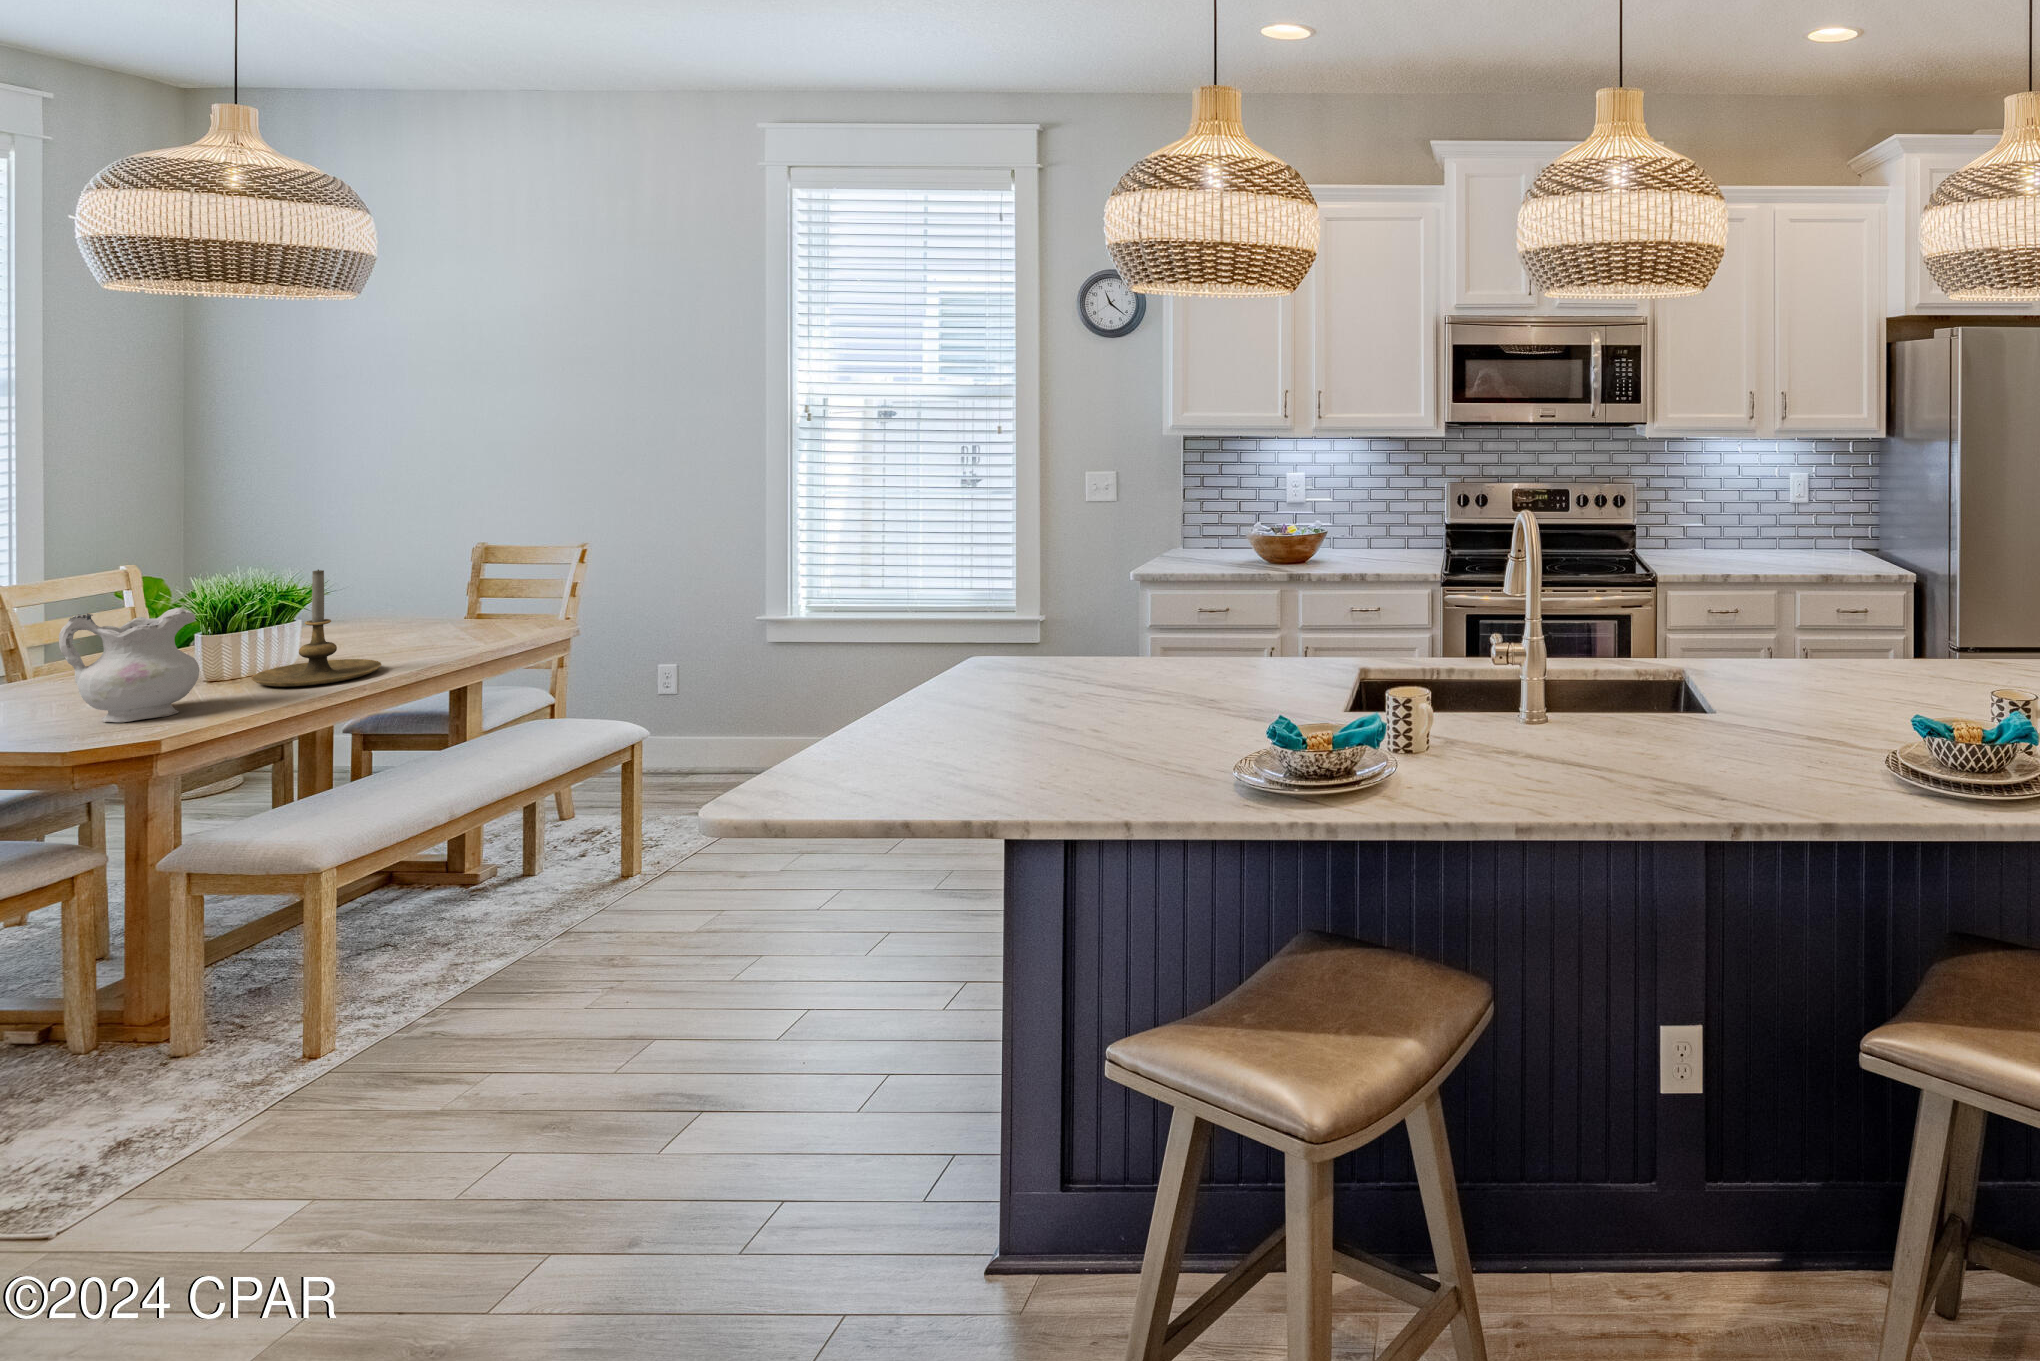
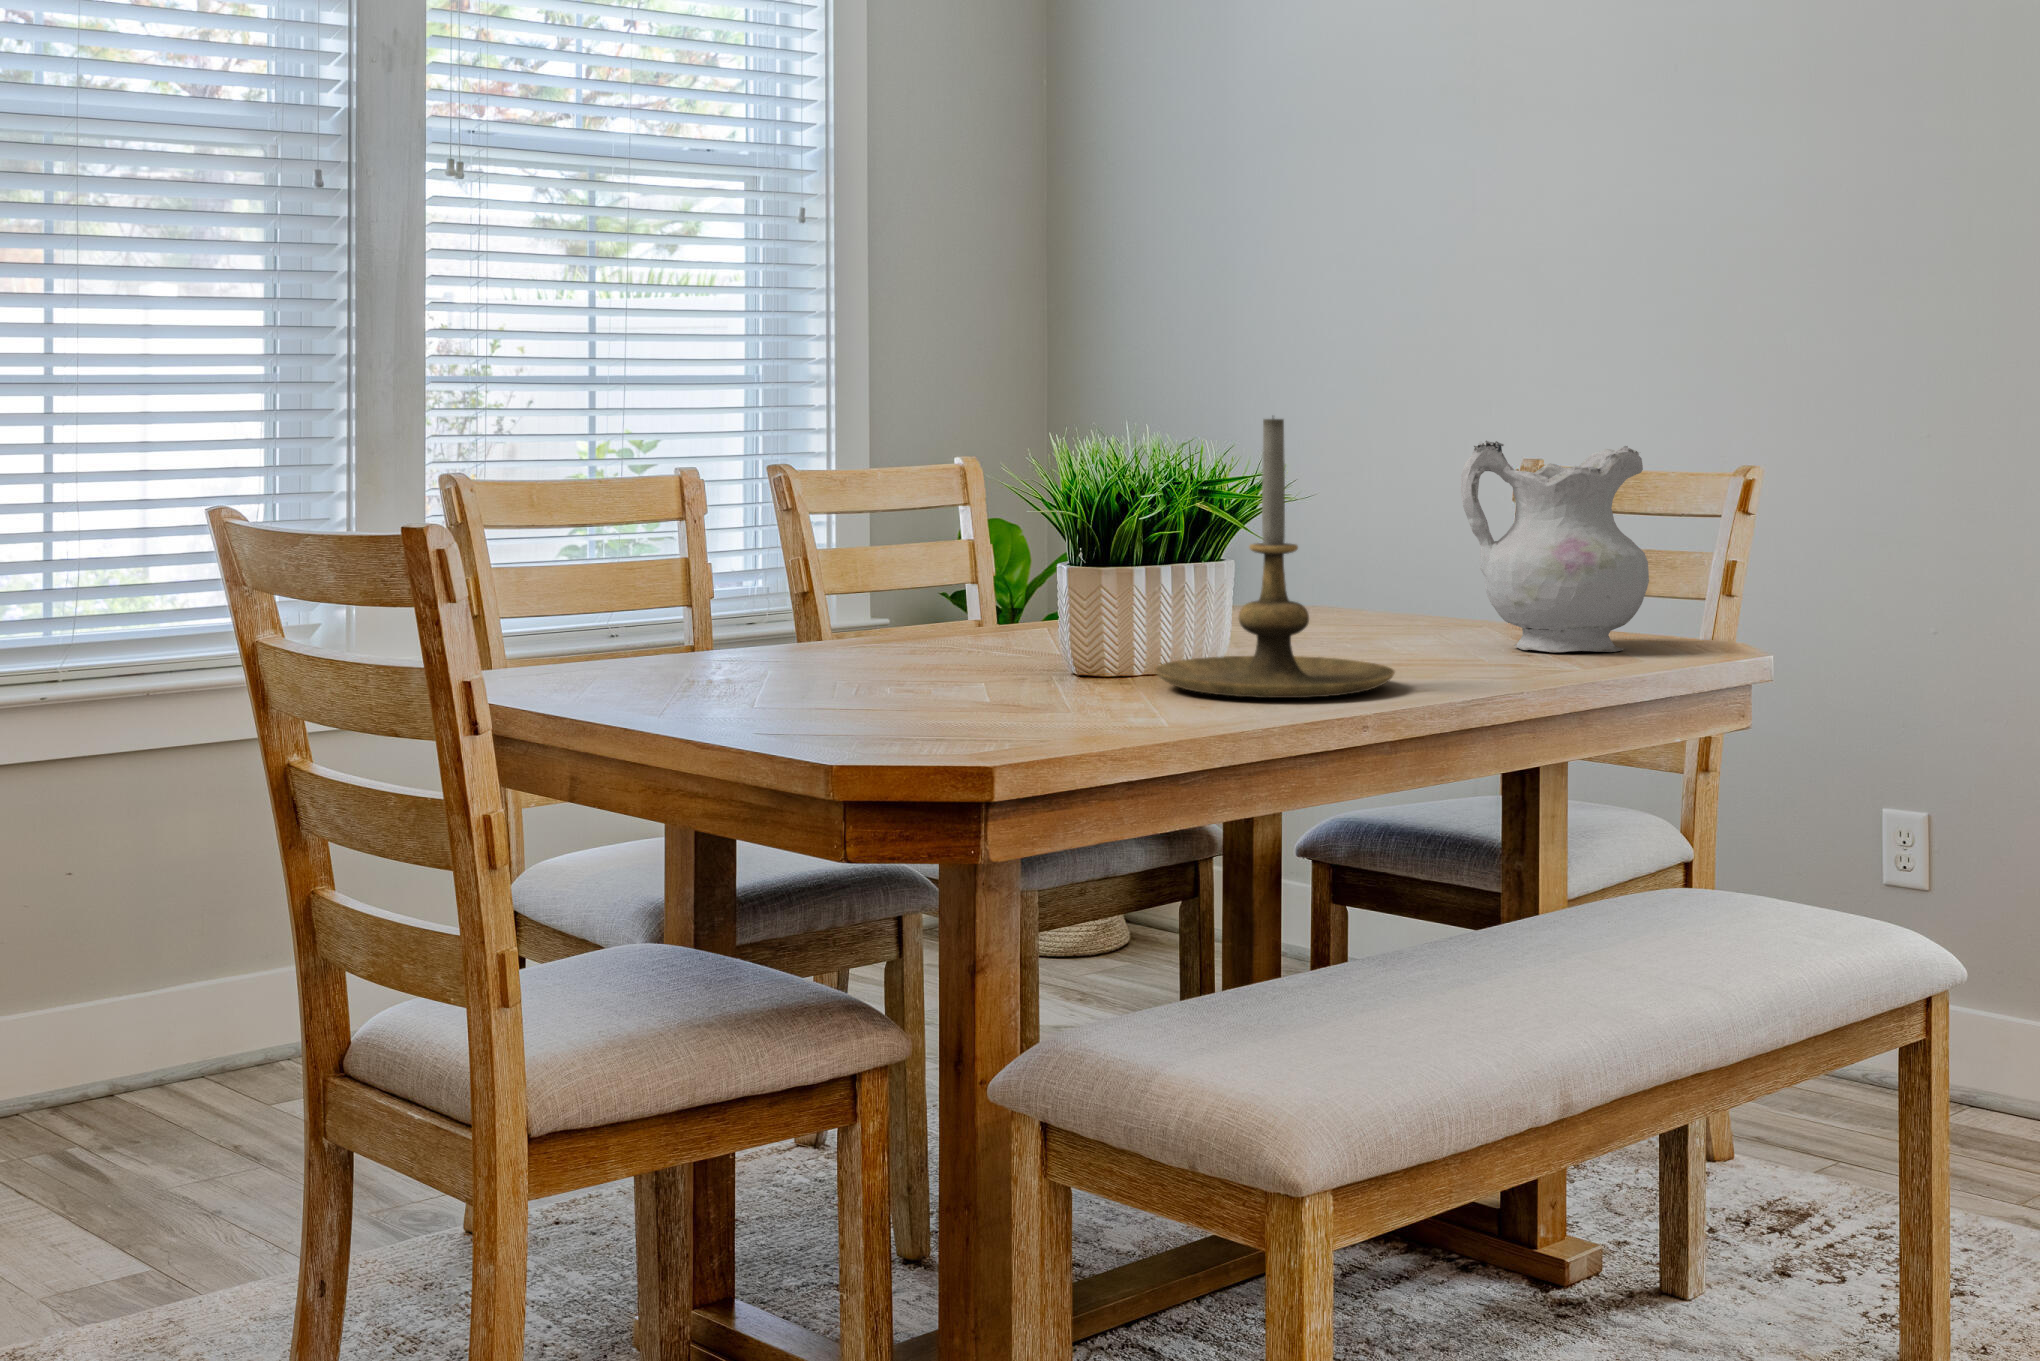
ceramic pitcher: present [59,608,199,722] -> present [1461,441,1649,652]

